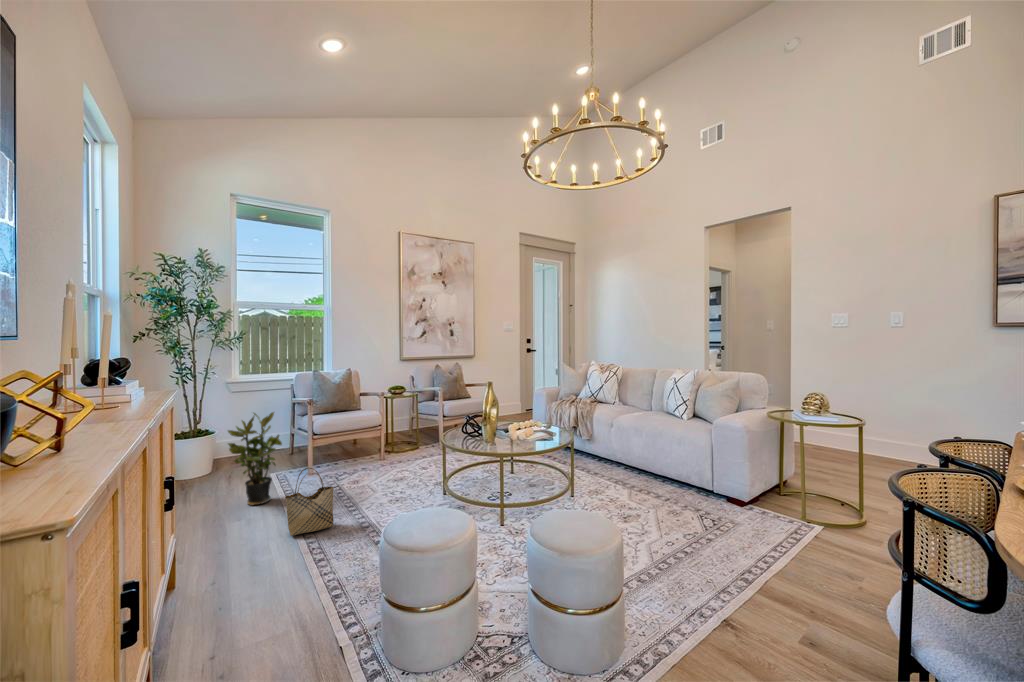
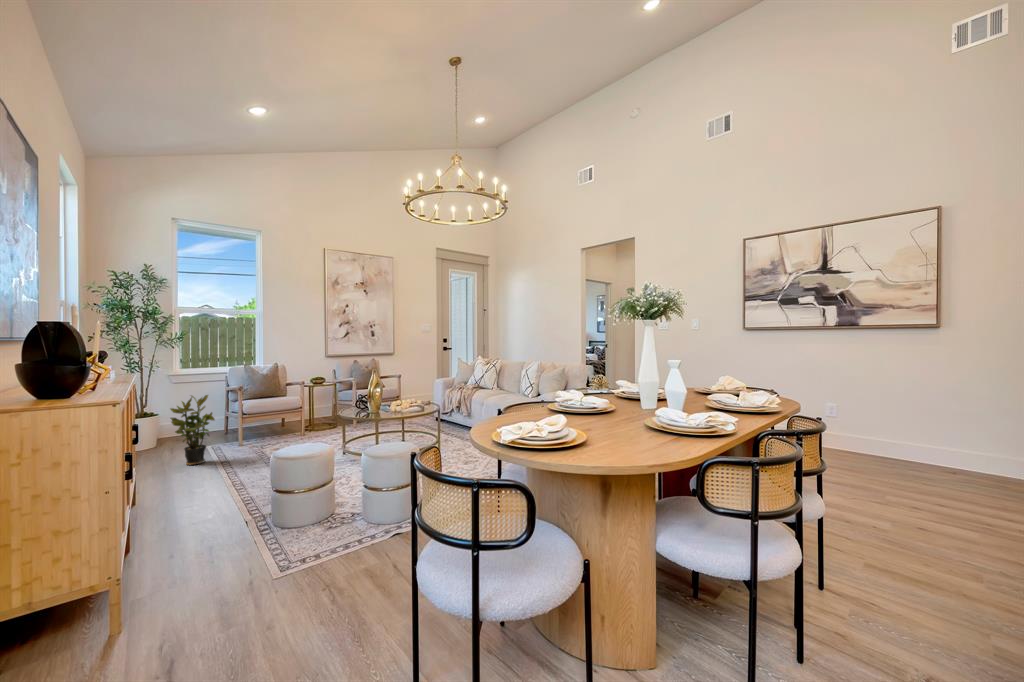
woven basket: present [285,468,333,536] -> none [214,433,252,480]

